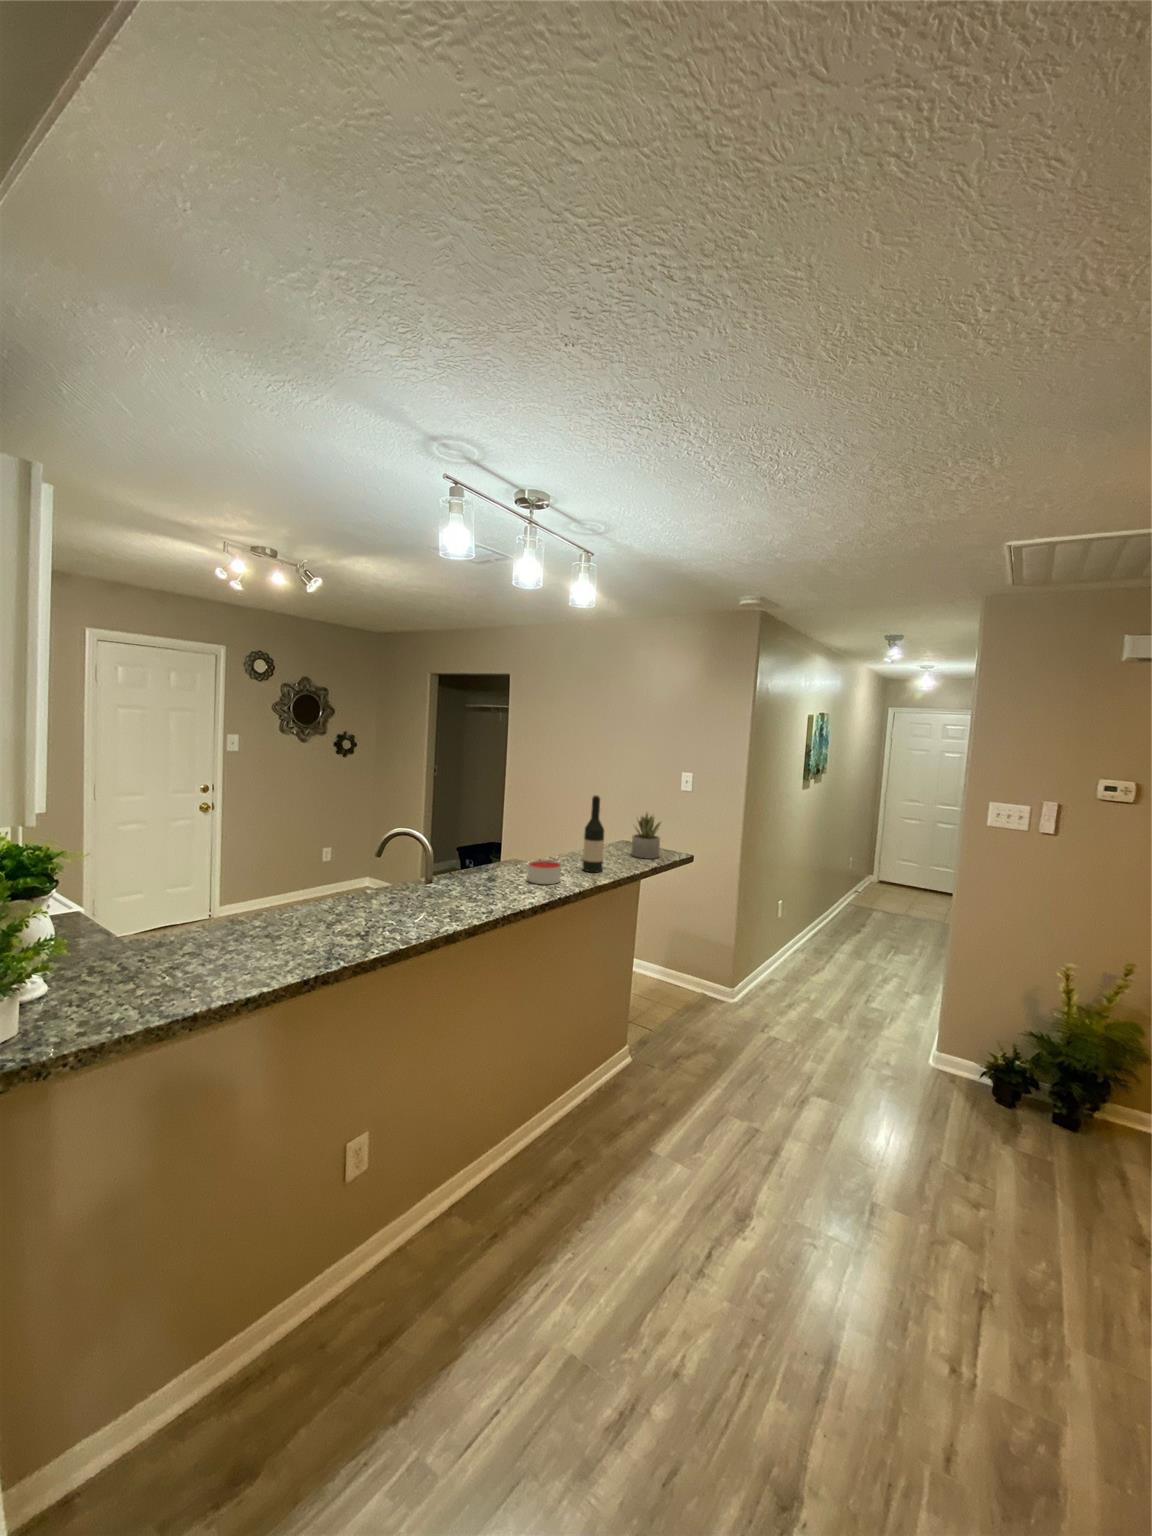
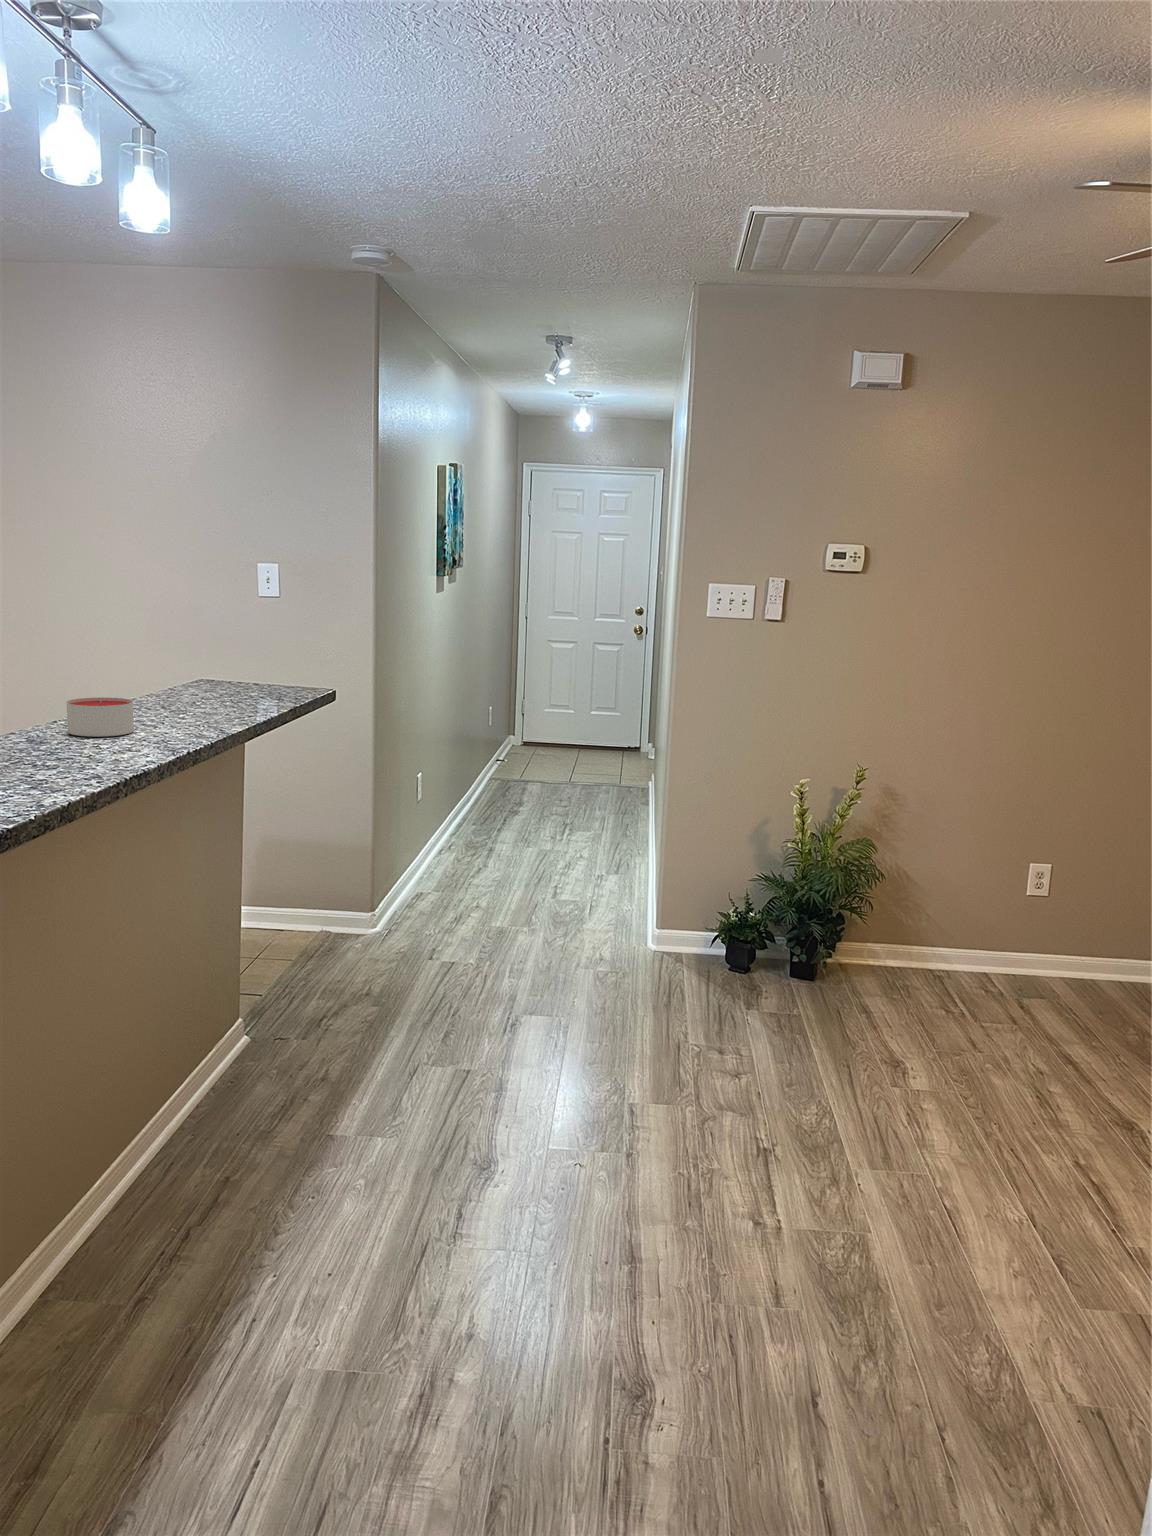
wine bottle: present [583,795,604,872] -> none [154,576,196,716]
succulent plant: present [631,813,661,859] -> none [220,612,274,694]

